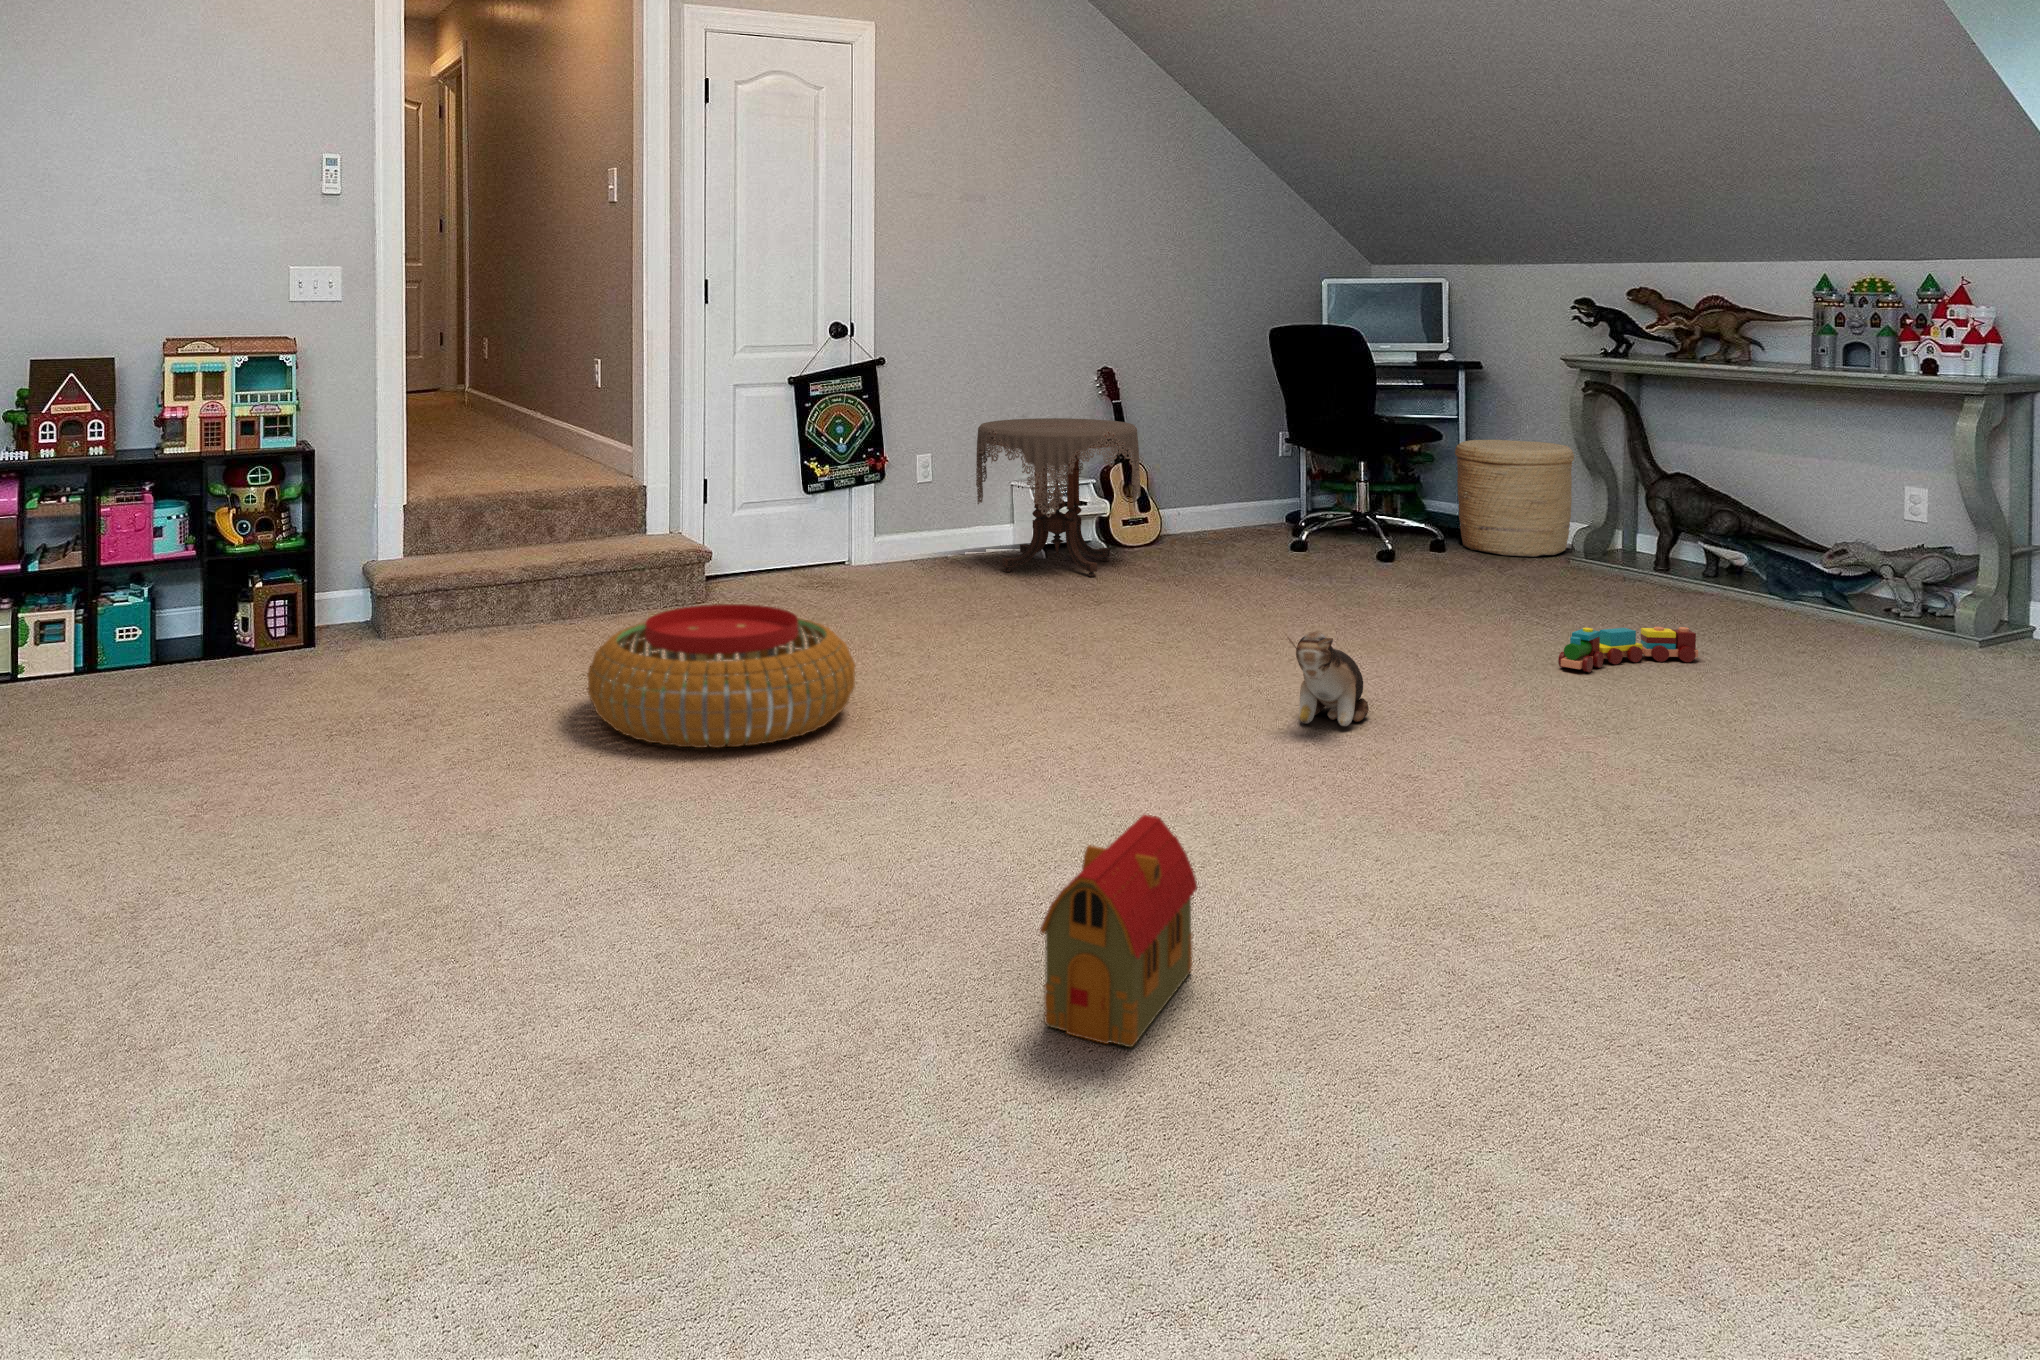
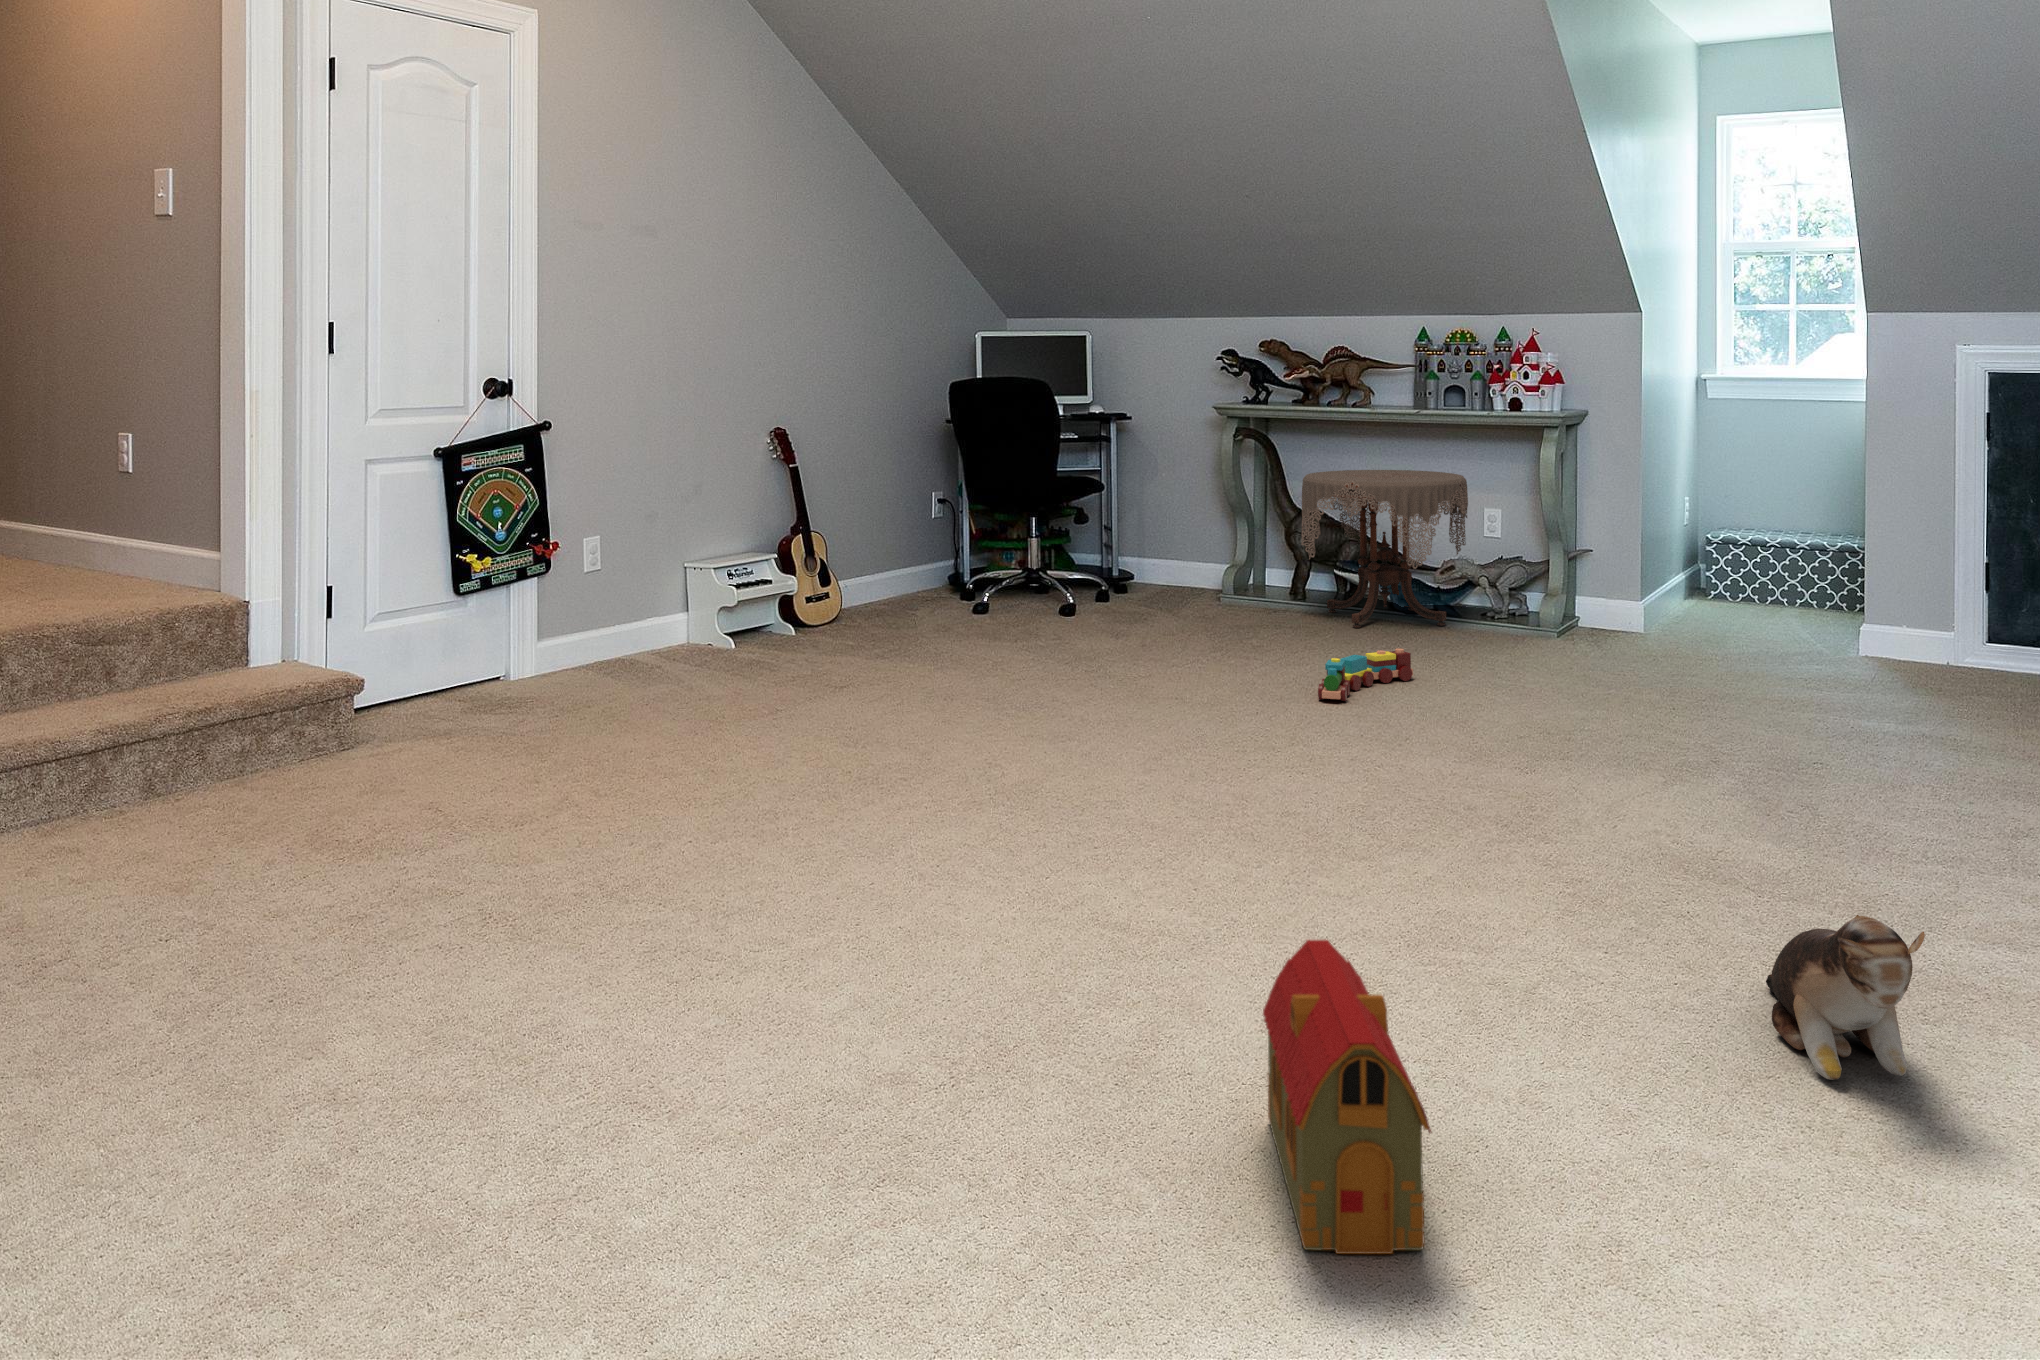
side table: present [976,418,1141,576] -> present [1301,470,1468,628]
woven basket: present [1455,440,1574,557] -> none [1105,488,1209,597]
pouf: present [587,604,855,748] -> none [307,739,687,954]
plush toy: present [1288,632,1369,726] -> present [1766,915,1925,1080]

